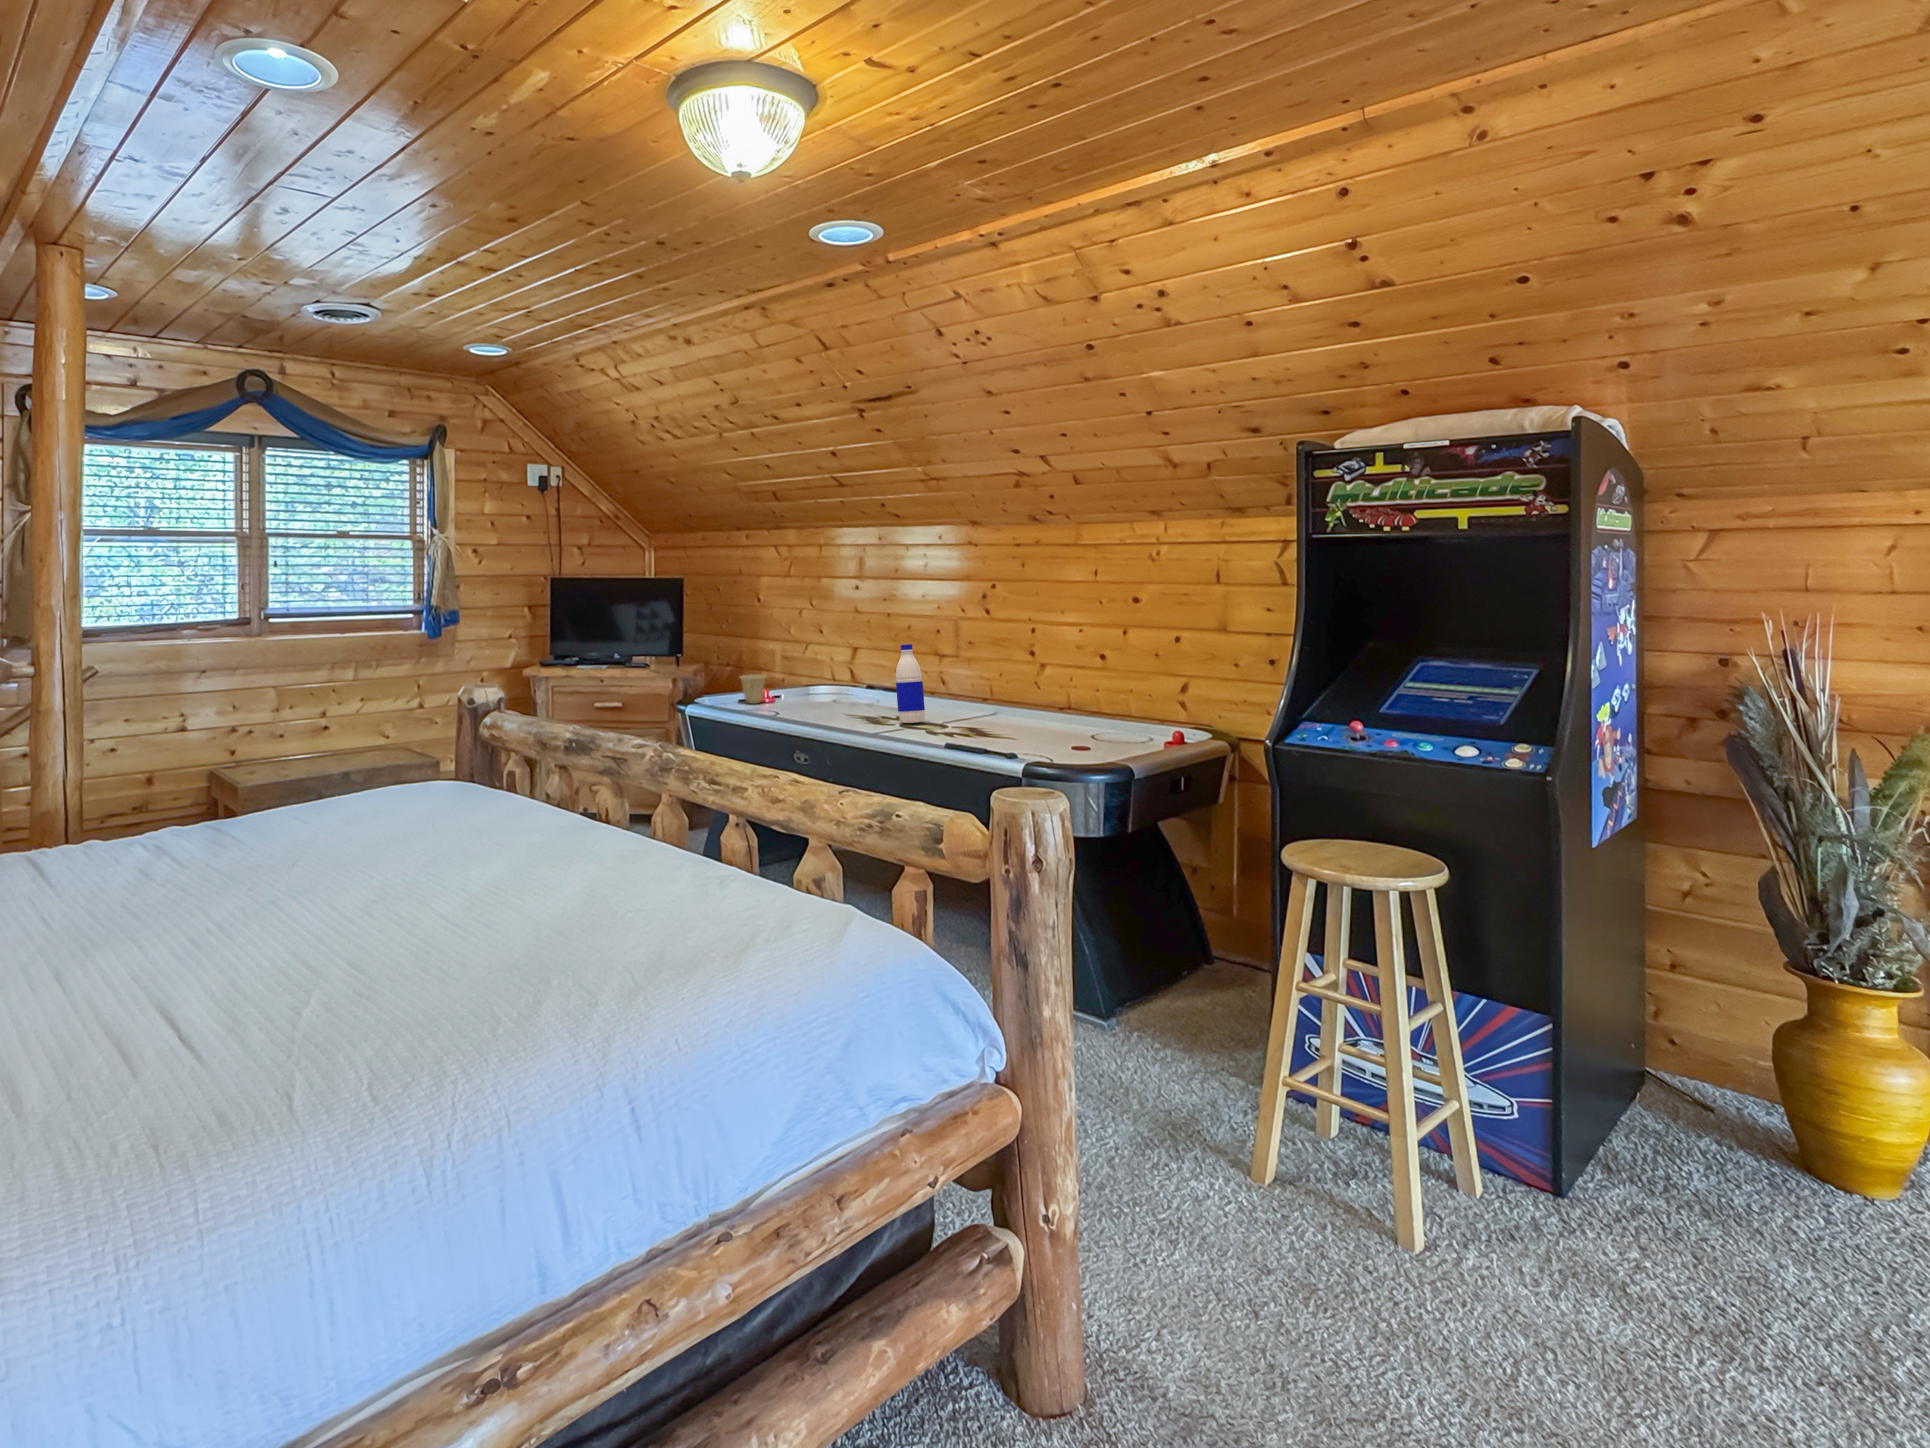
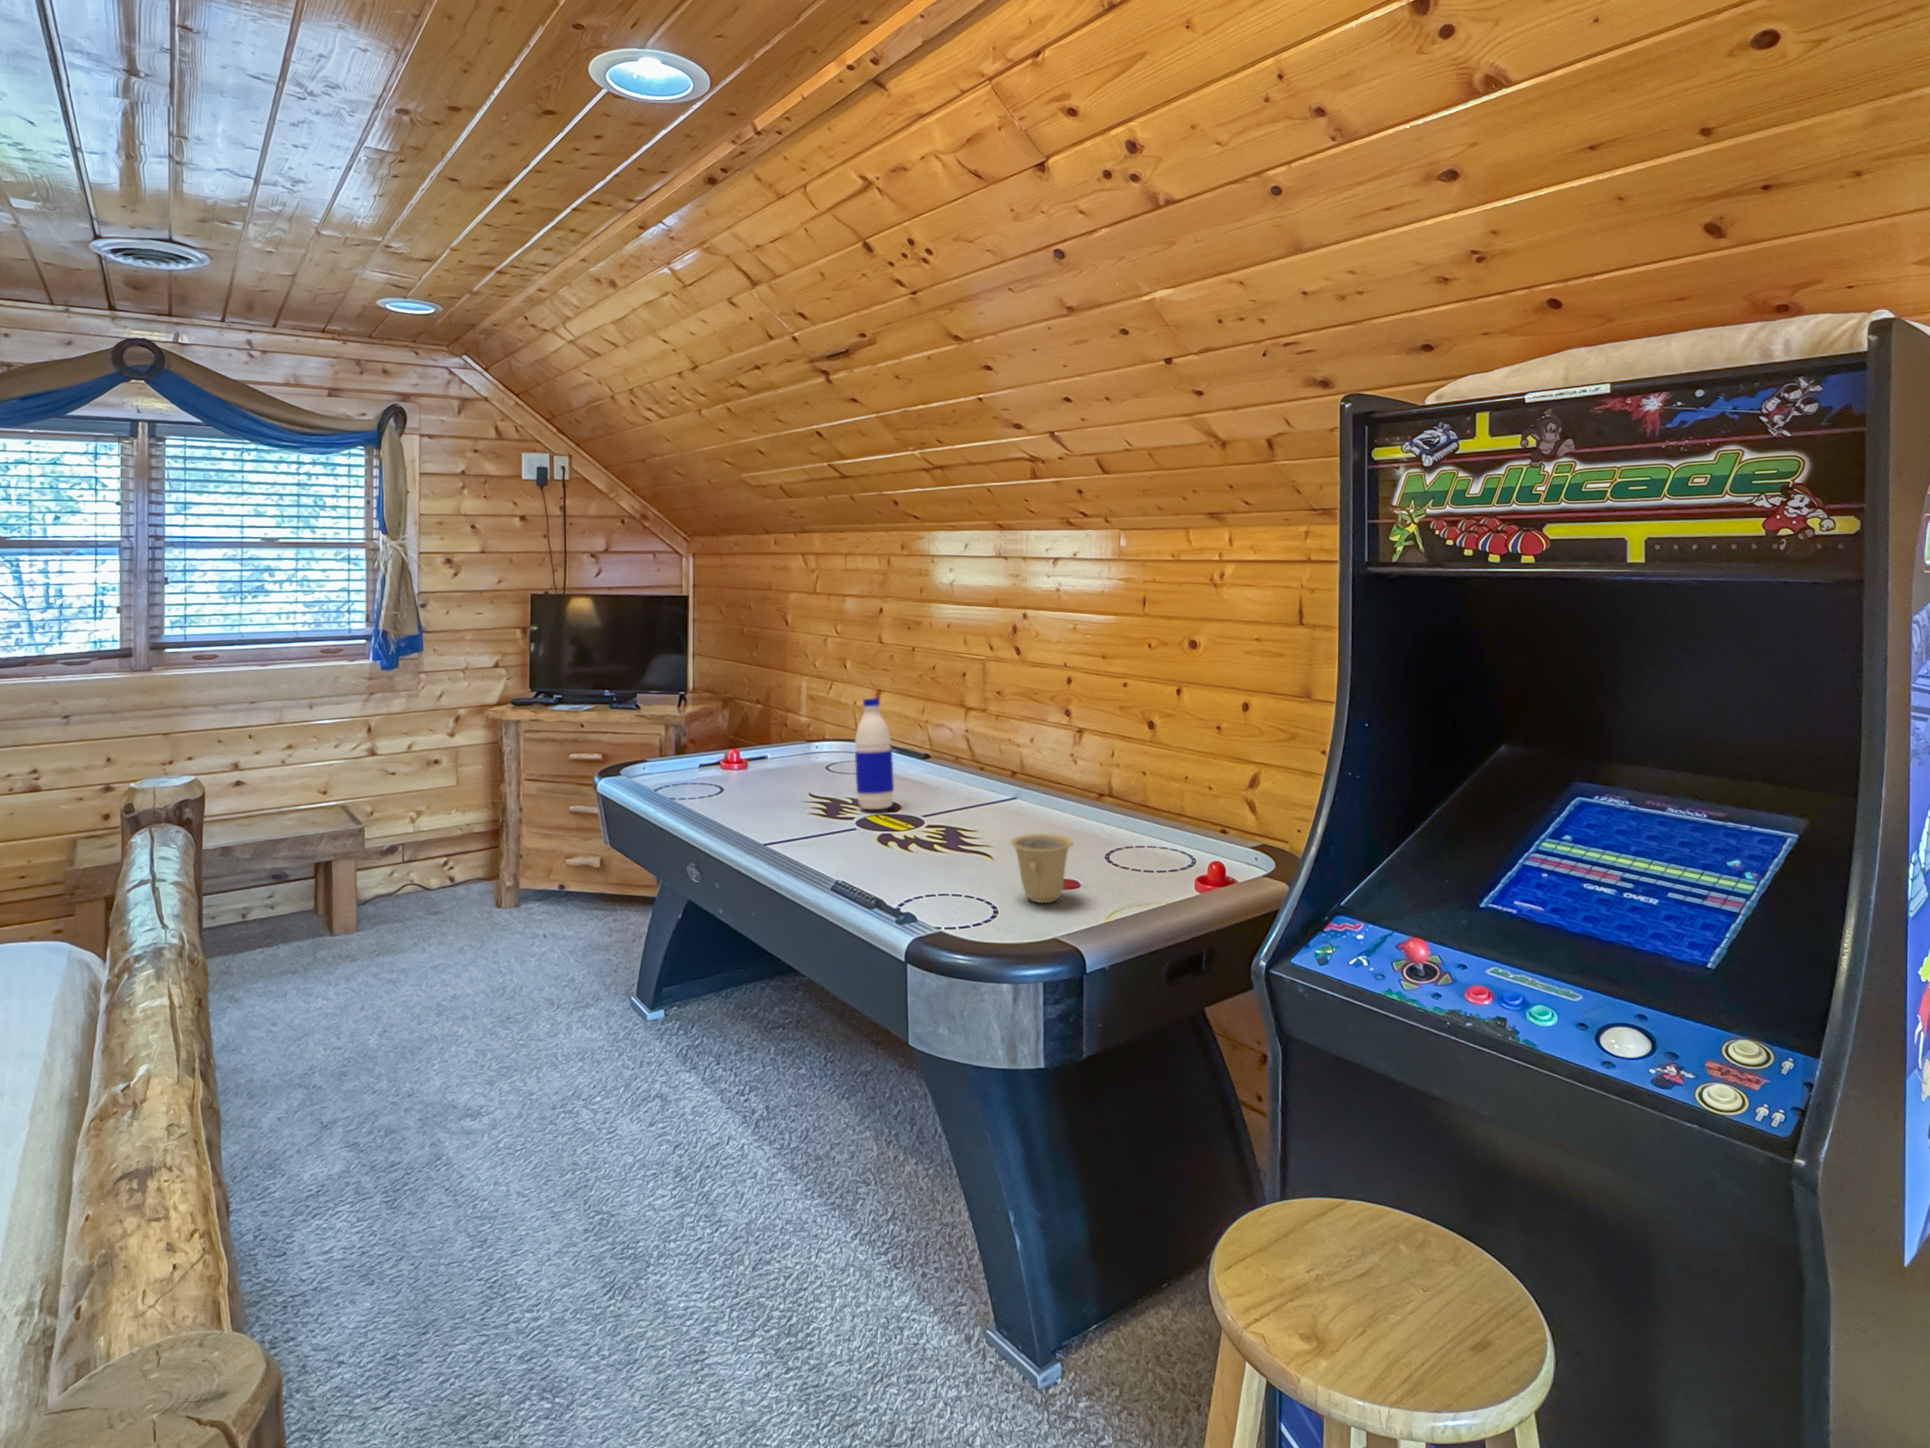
cup: present [740,675,766,704] -> present [1011,833,1073,903]

